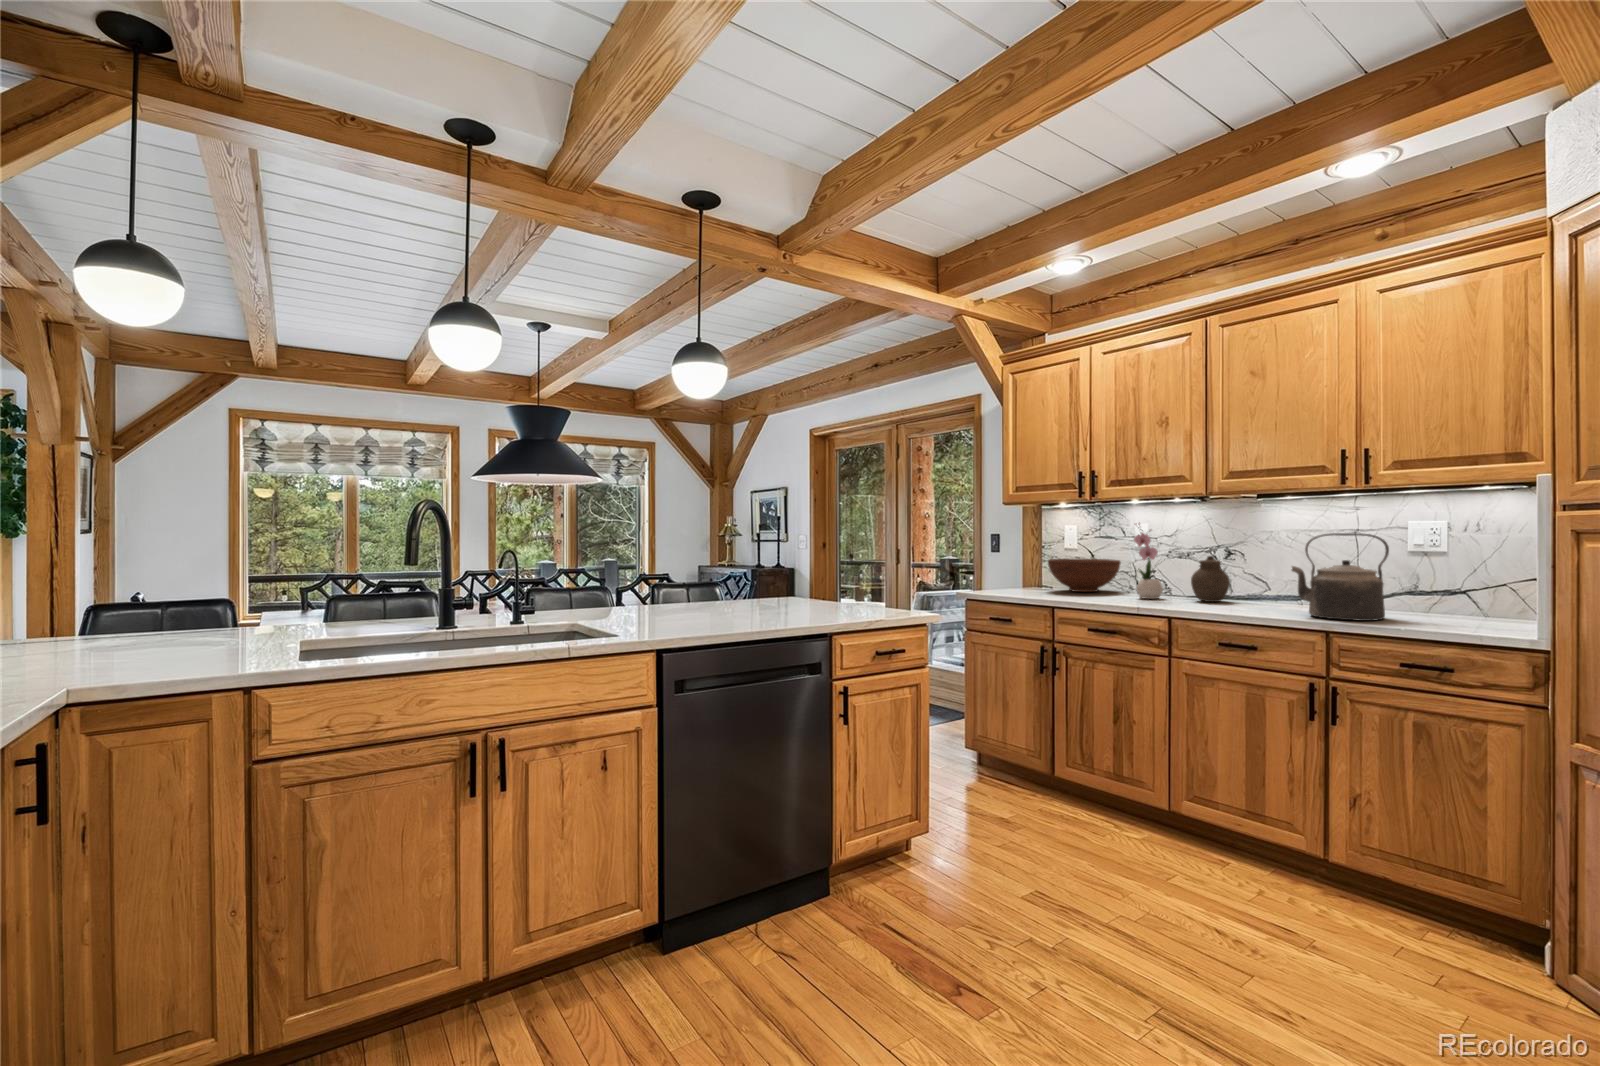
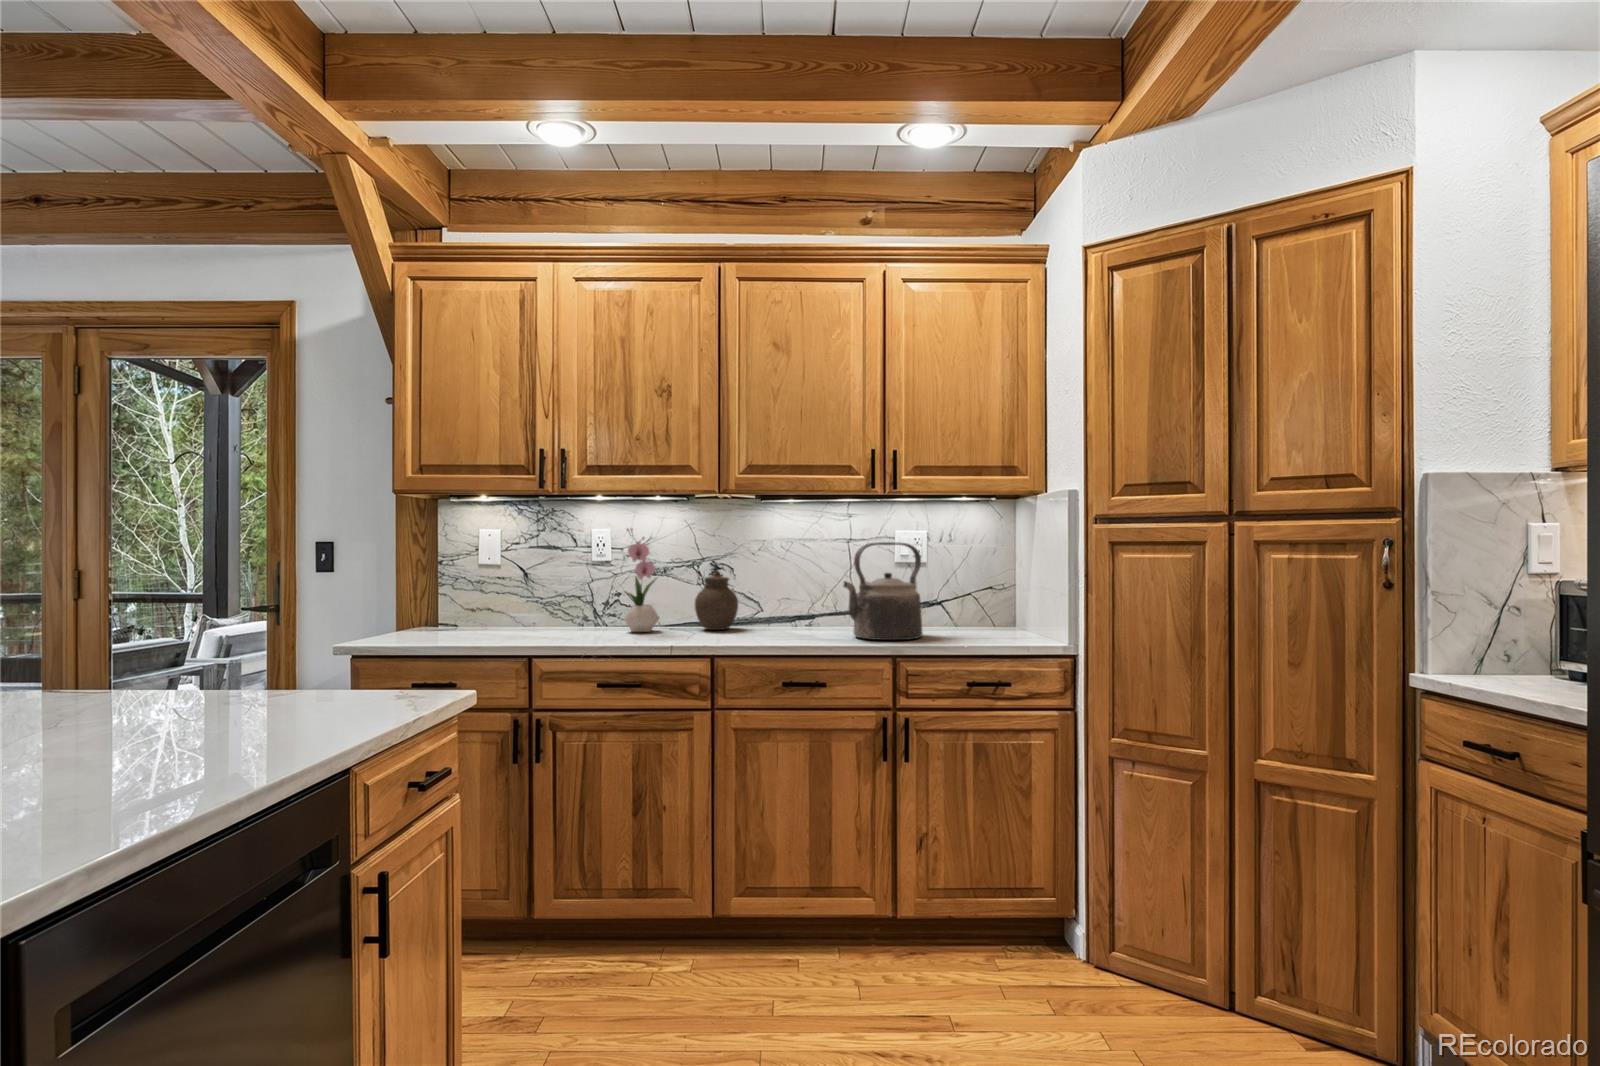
fruit bowl: present [1048,559,1121,592] -> none [478,579,582,629]

